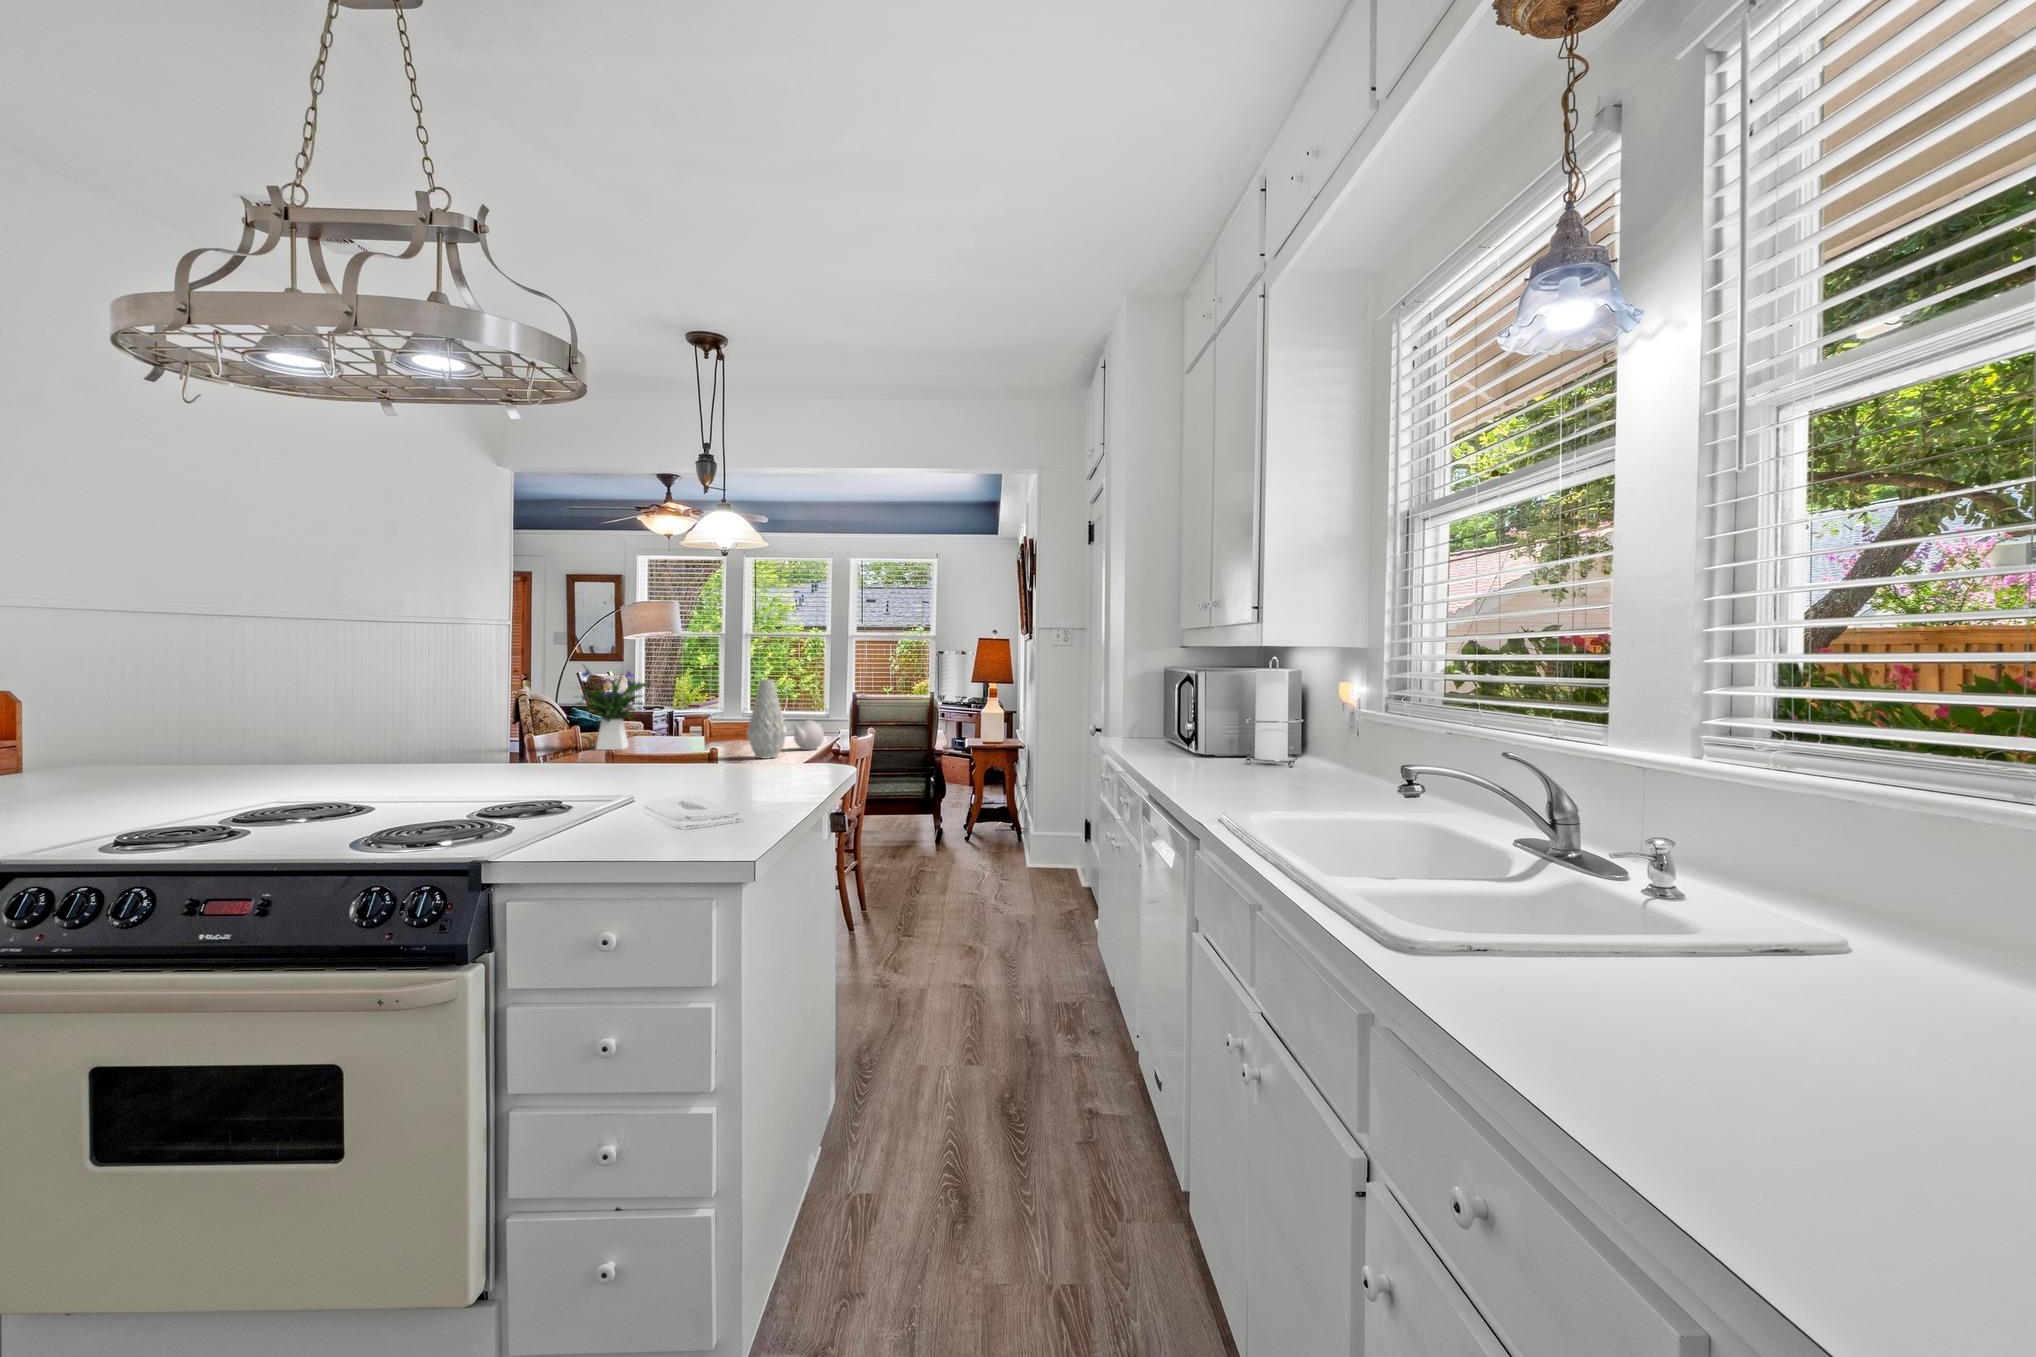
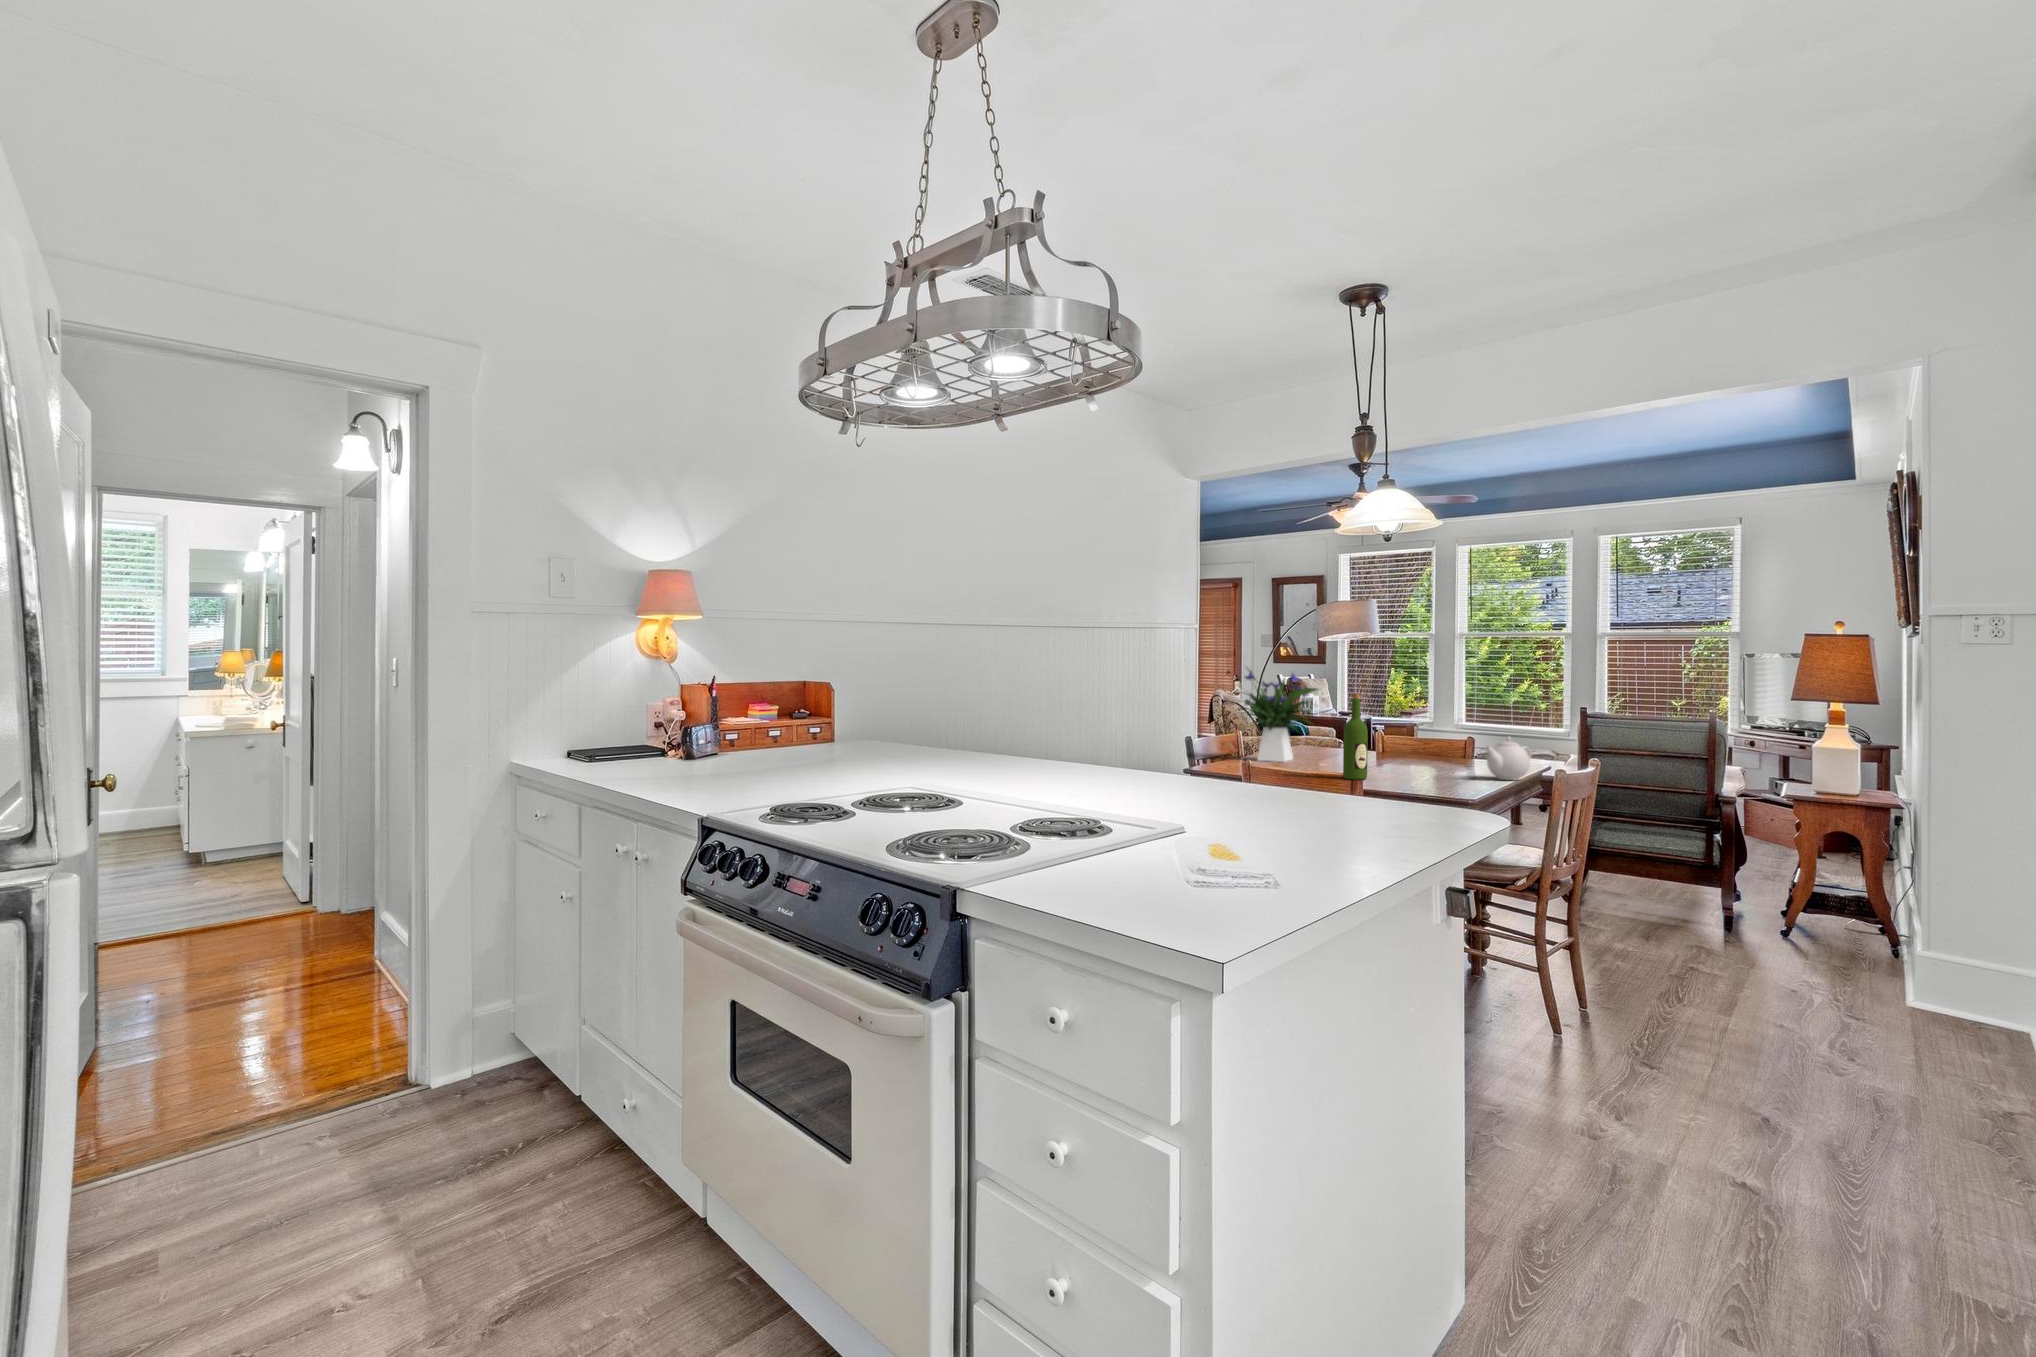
vase: present [747,679,787,758] -> none [1417,686,1472,787]
wine bottle: none [685,687,705,759] -> present [1343,693,1368,780]

